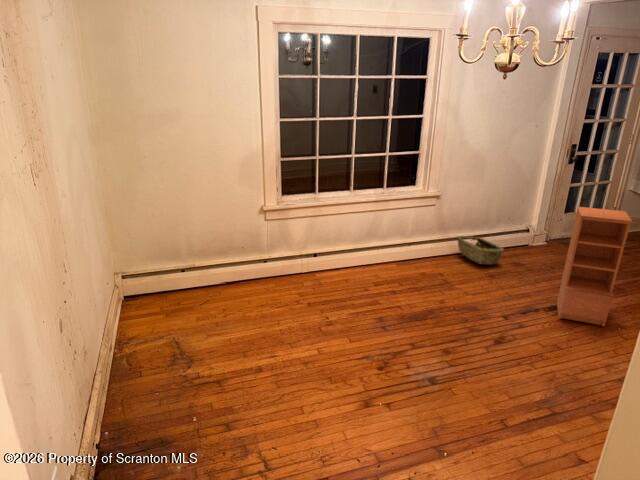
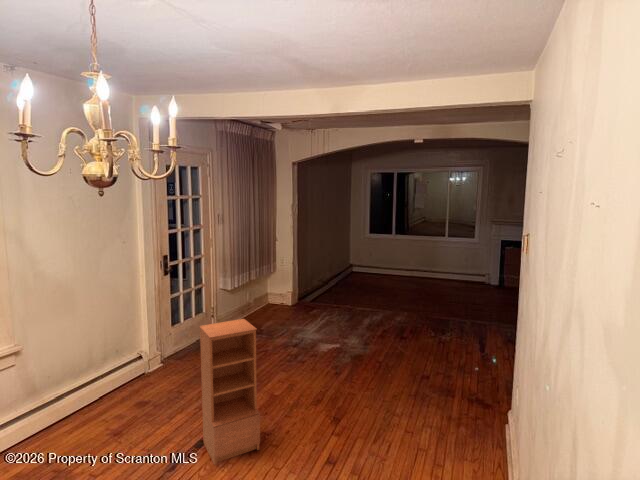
woven basket: present [457,236,504,264] -> none [50,390,121,430]

